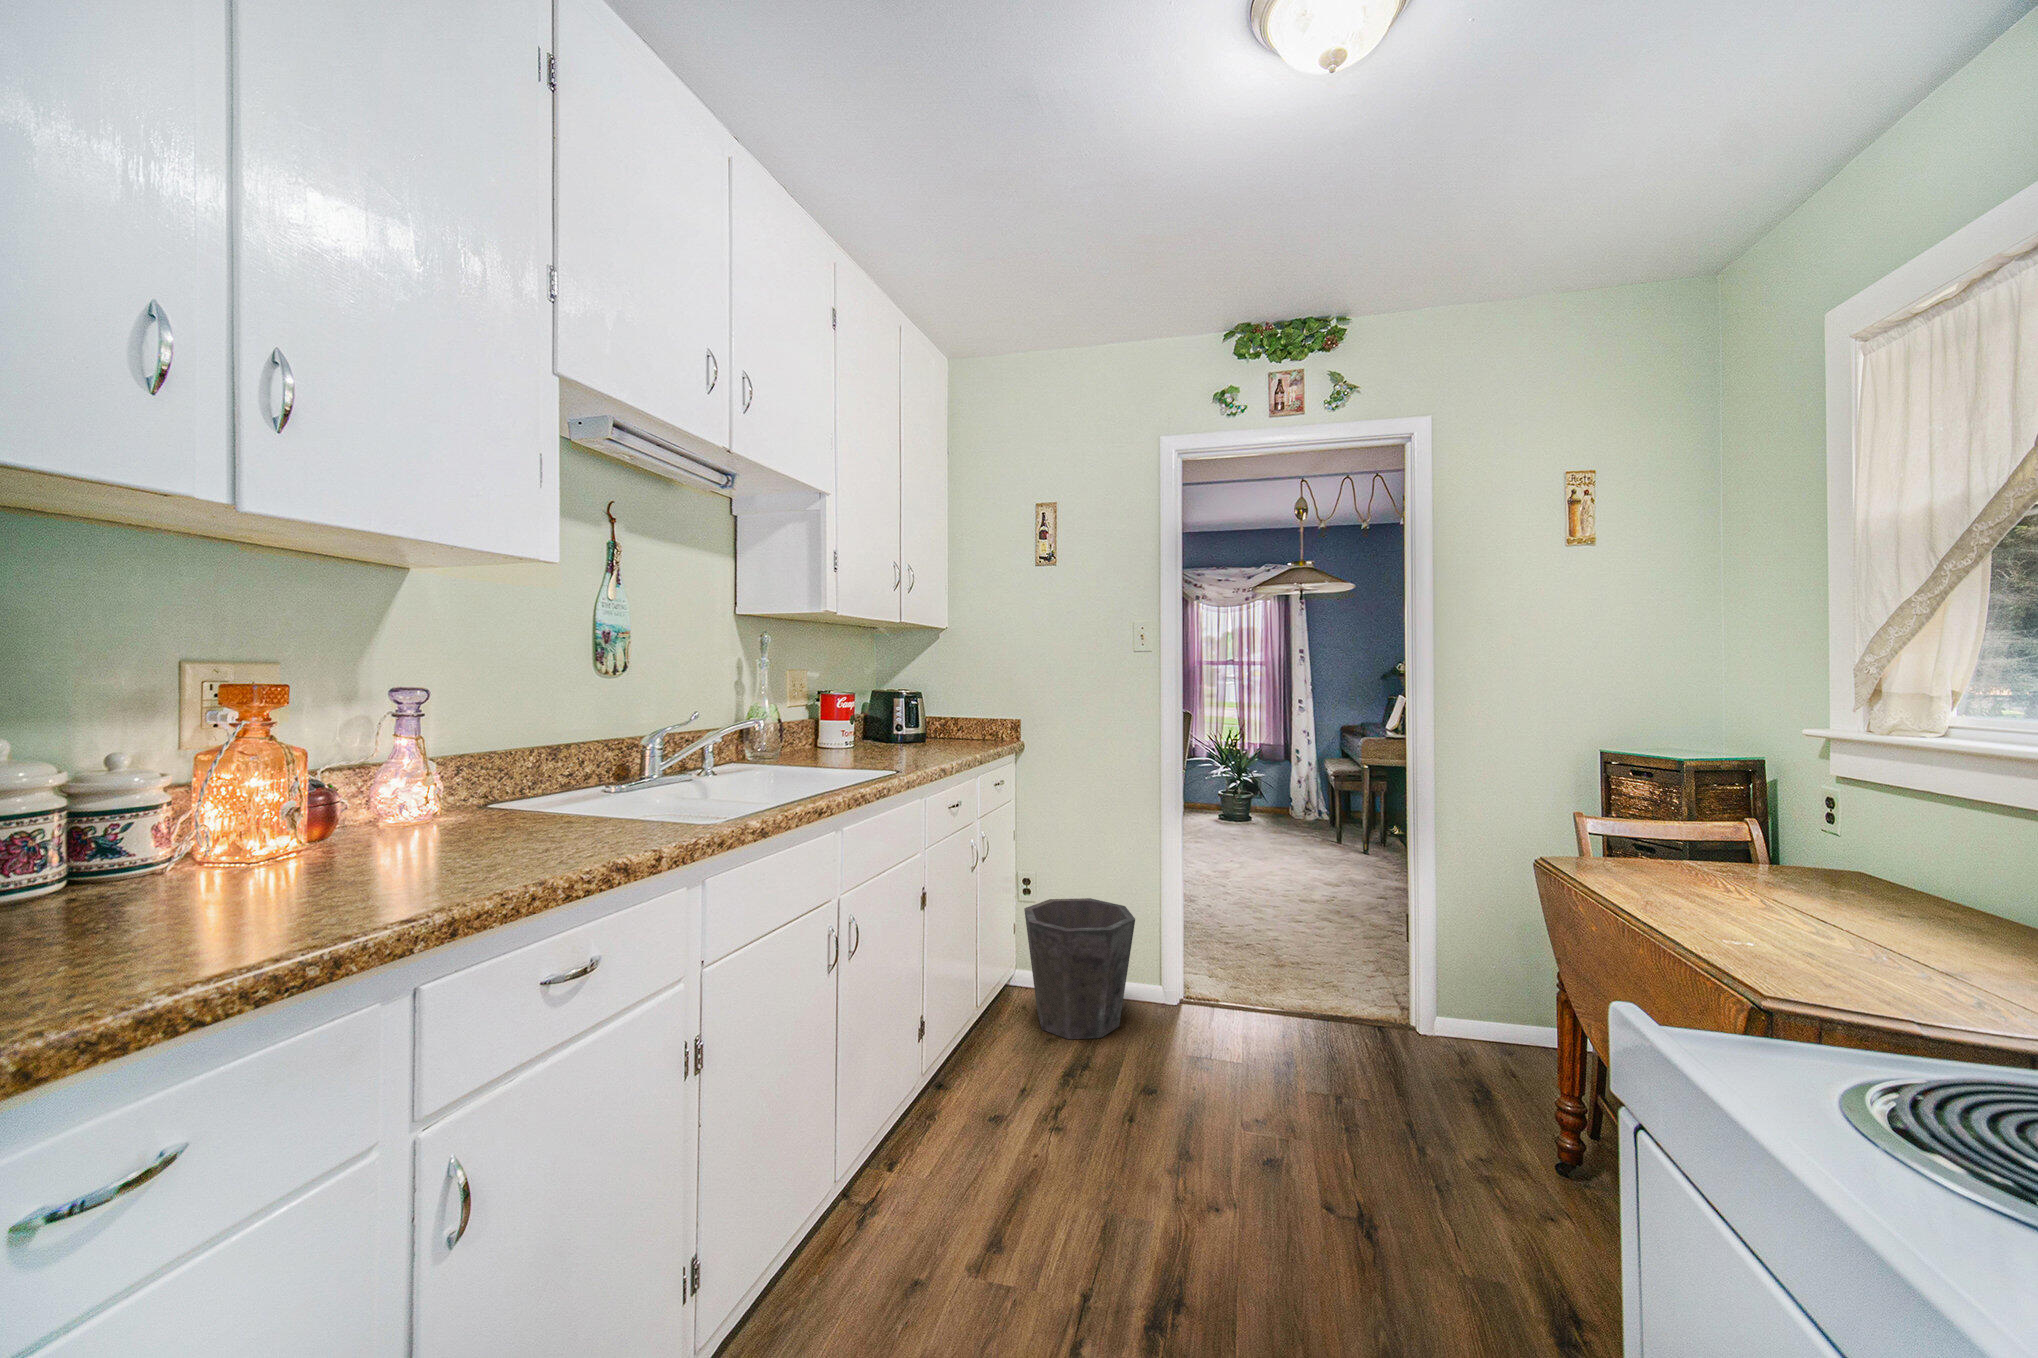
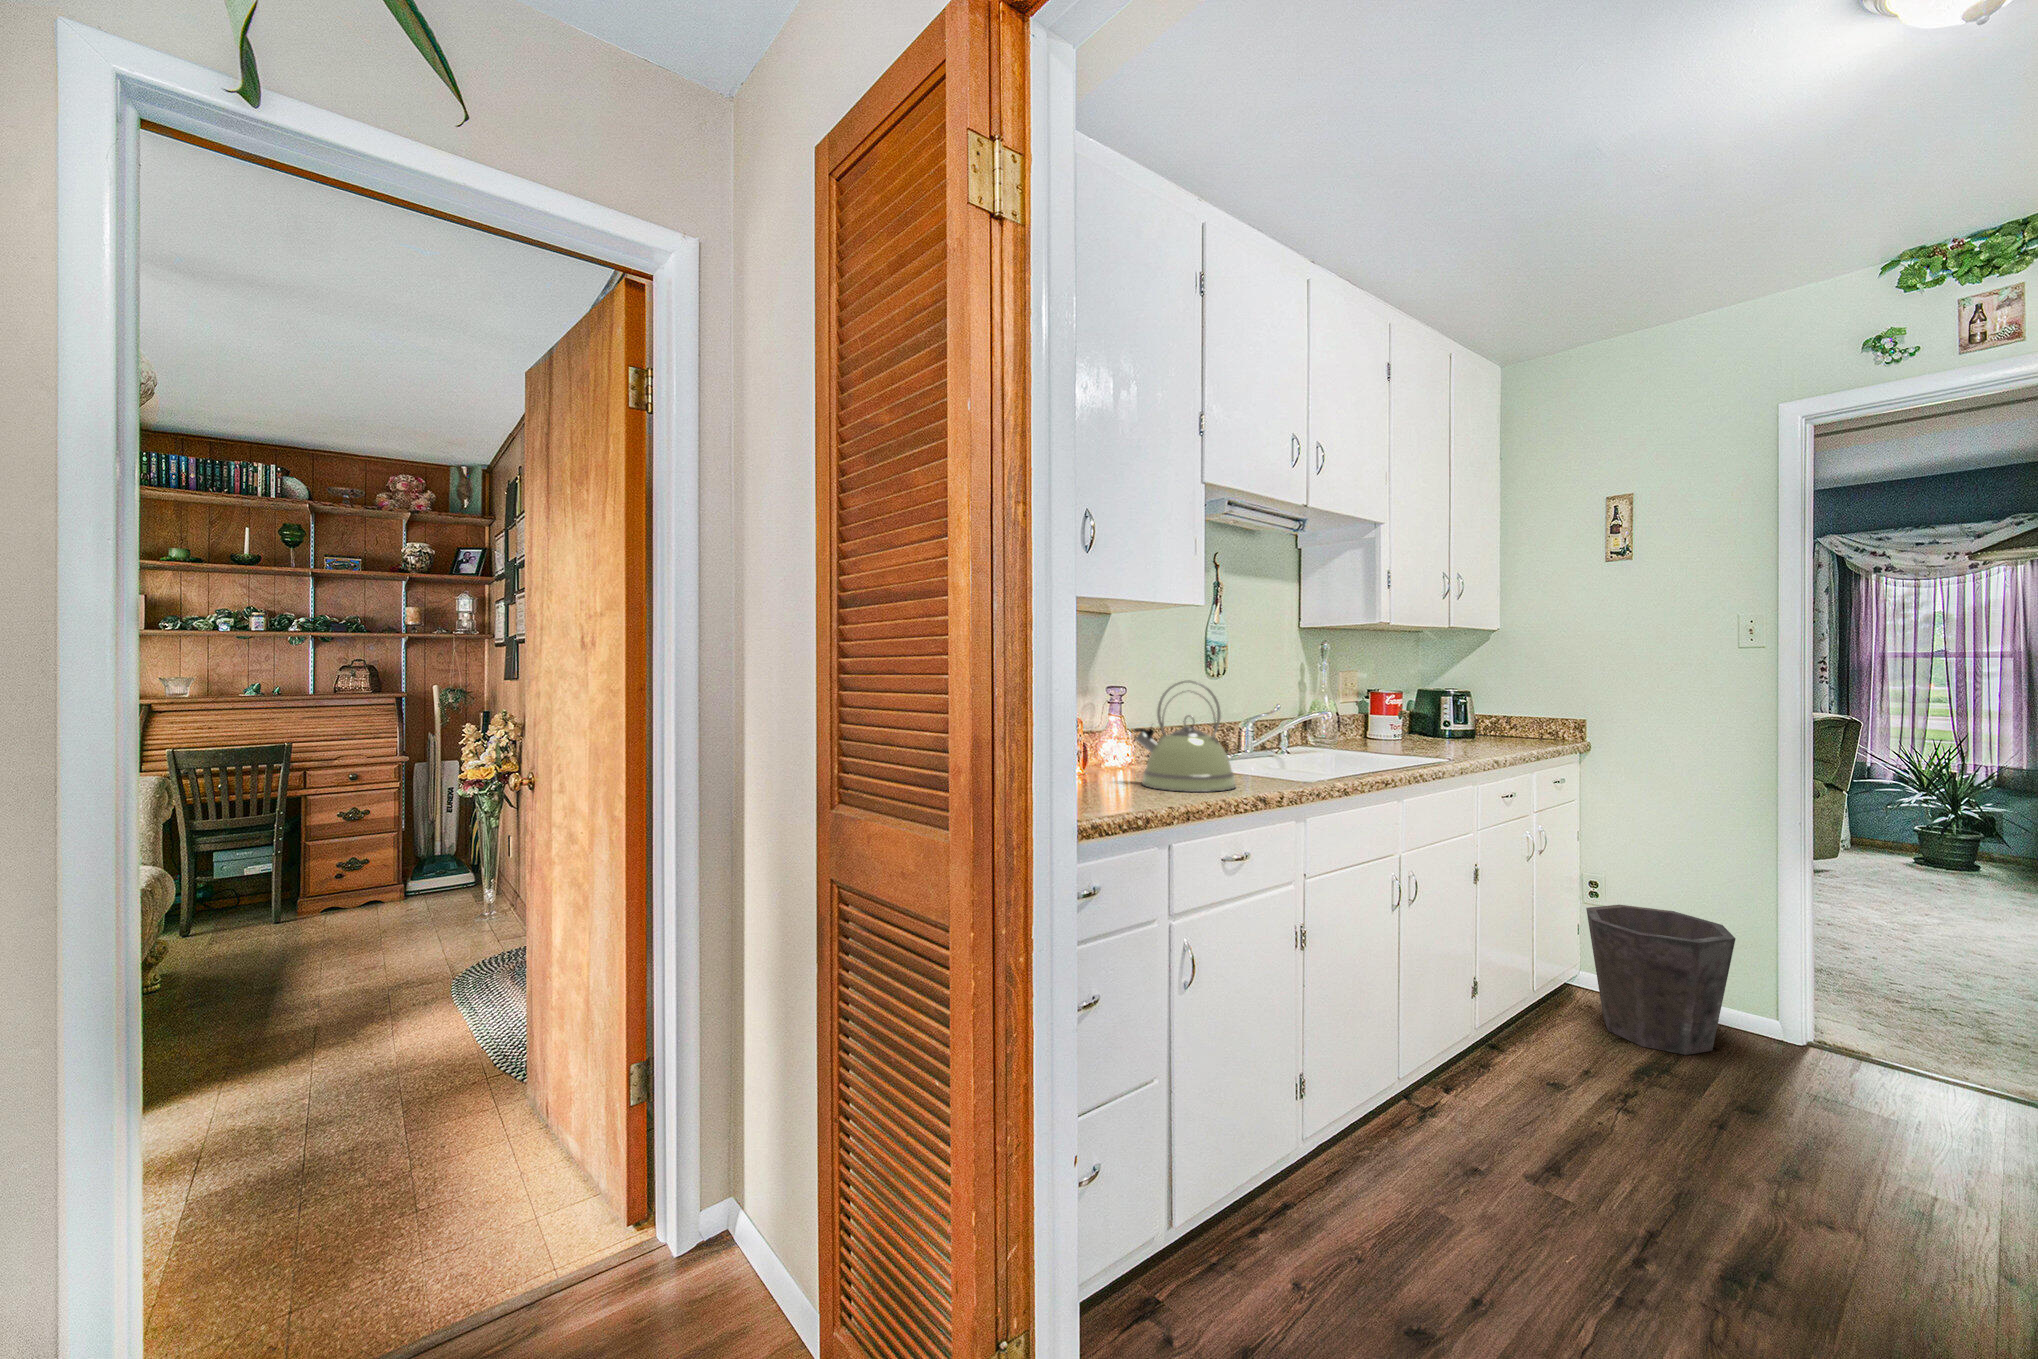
kettle: none [386,679,582,873] -> present [1134,680,1236,792]

